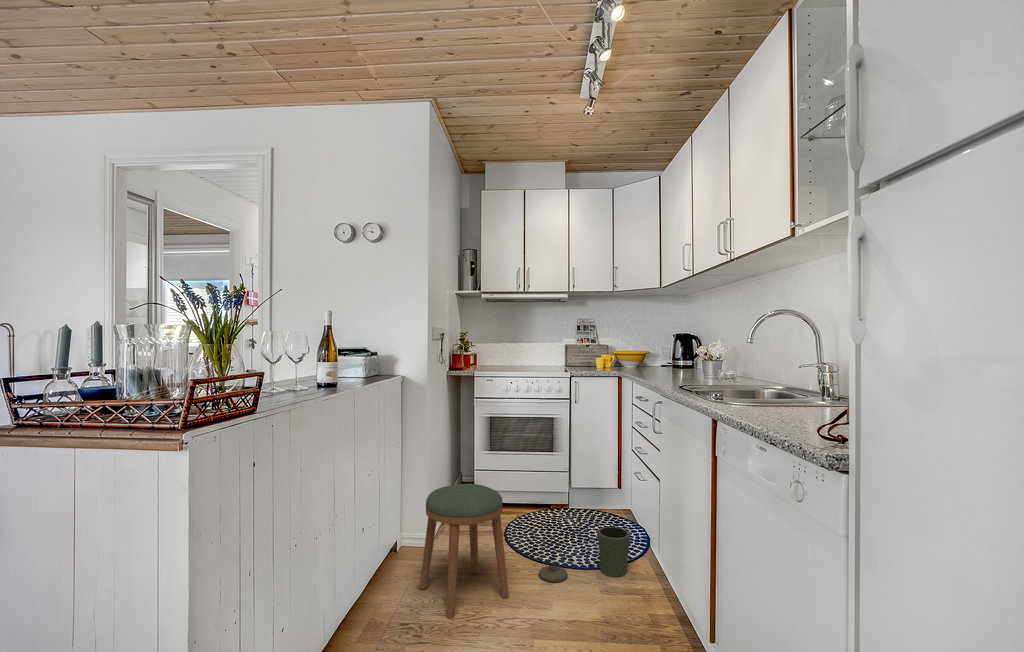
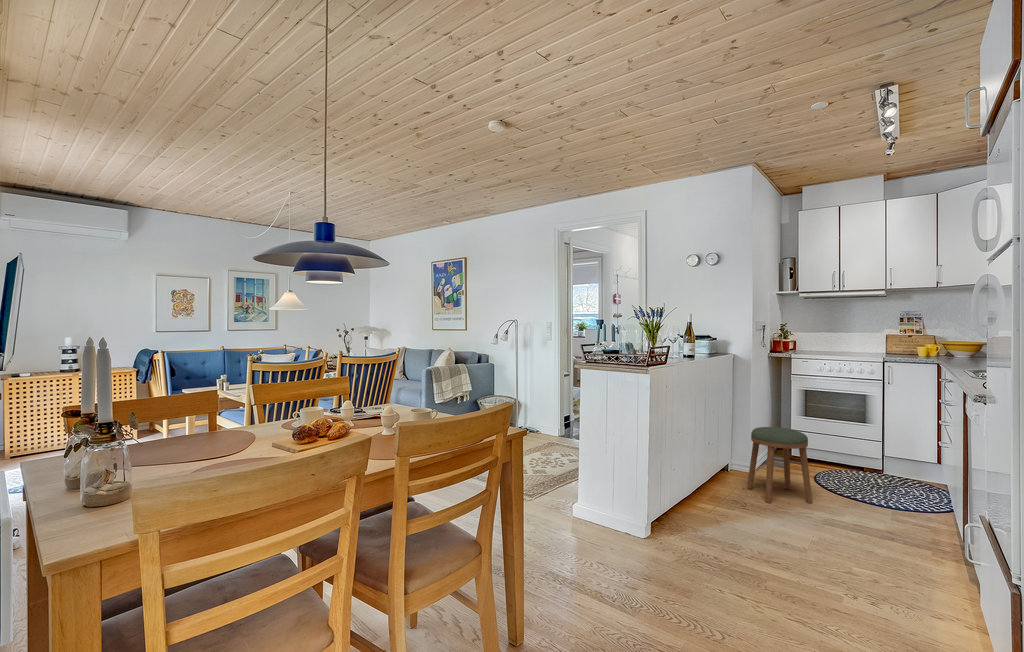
trash can: present [539,527,630,582] -> none [840,476,926,513]

